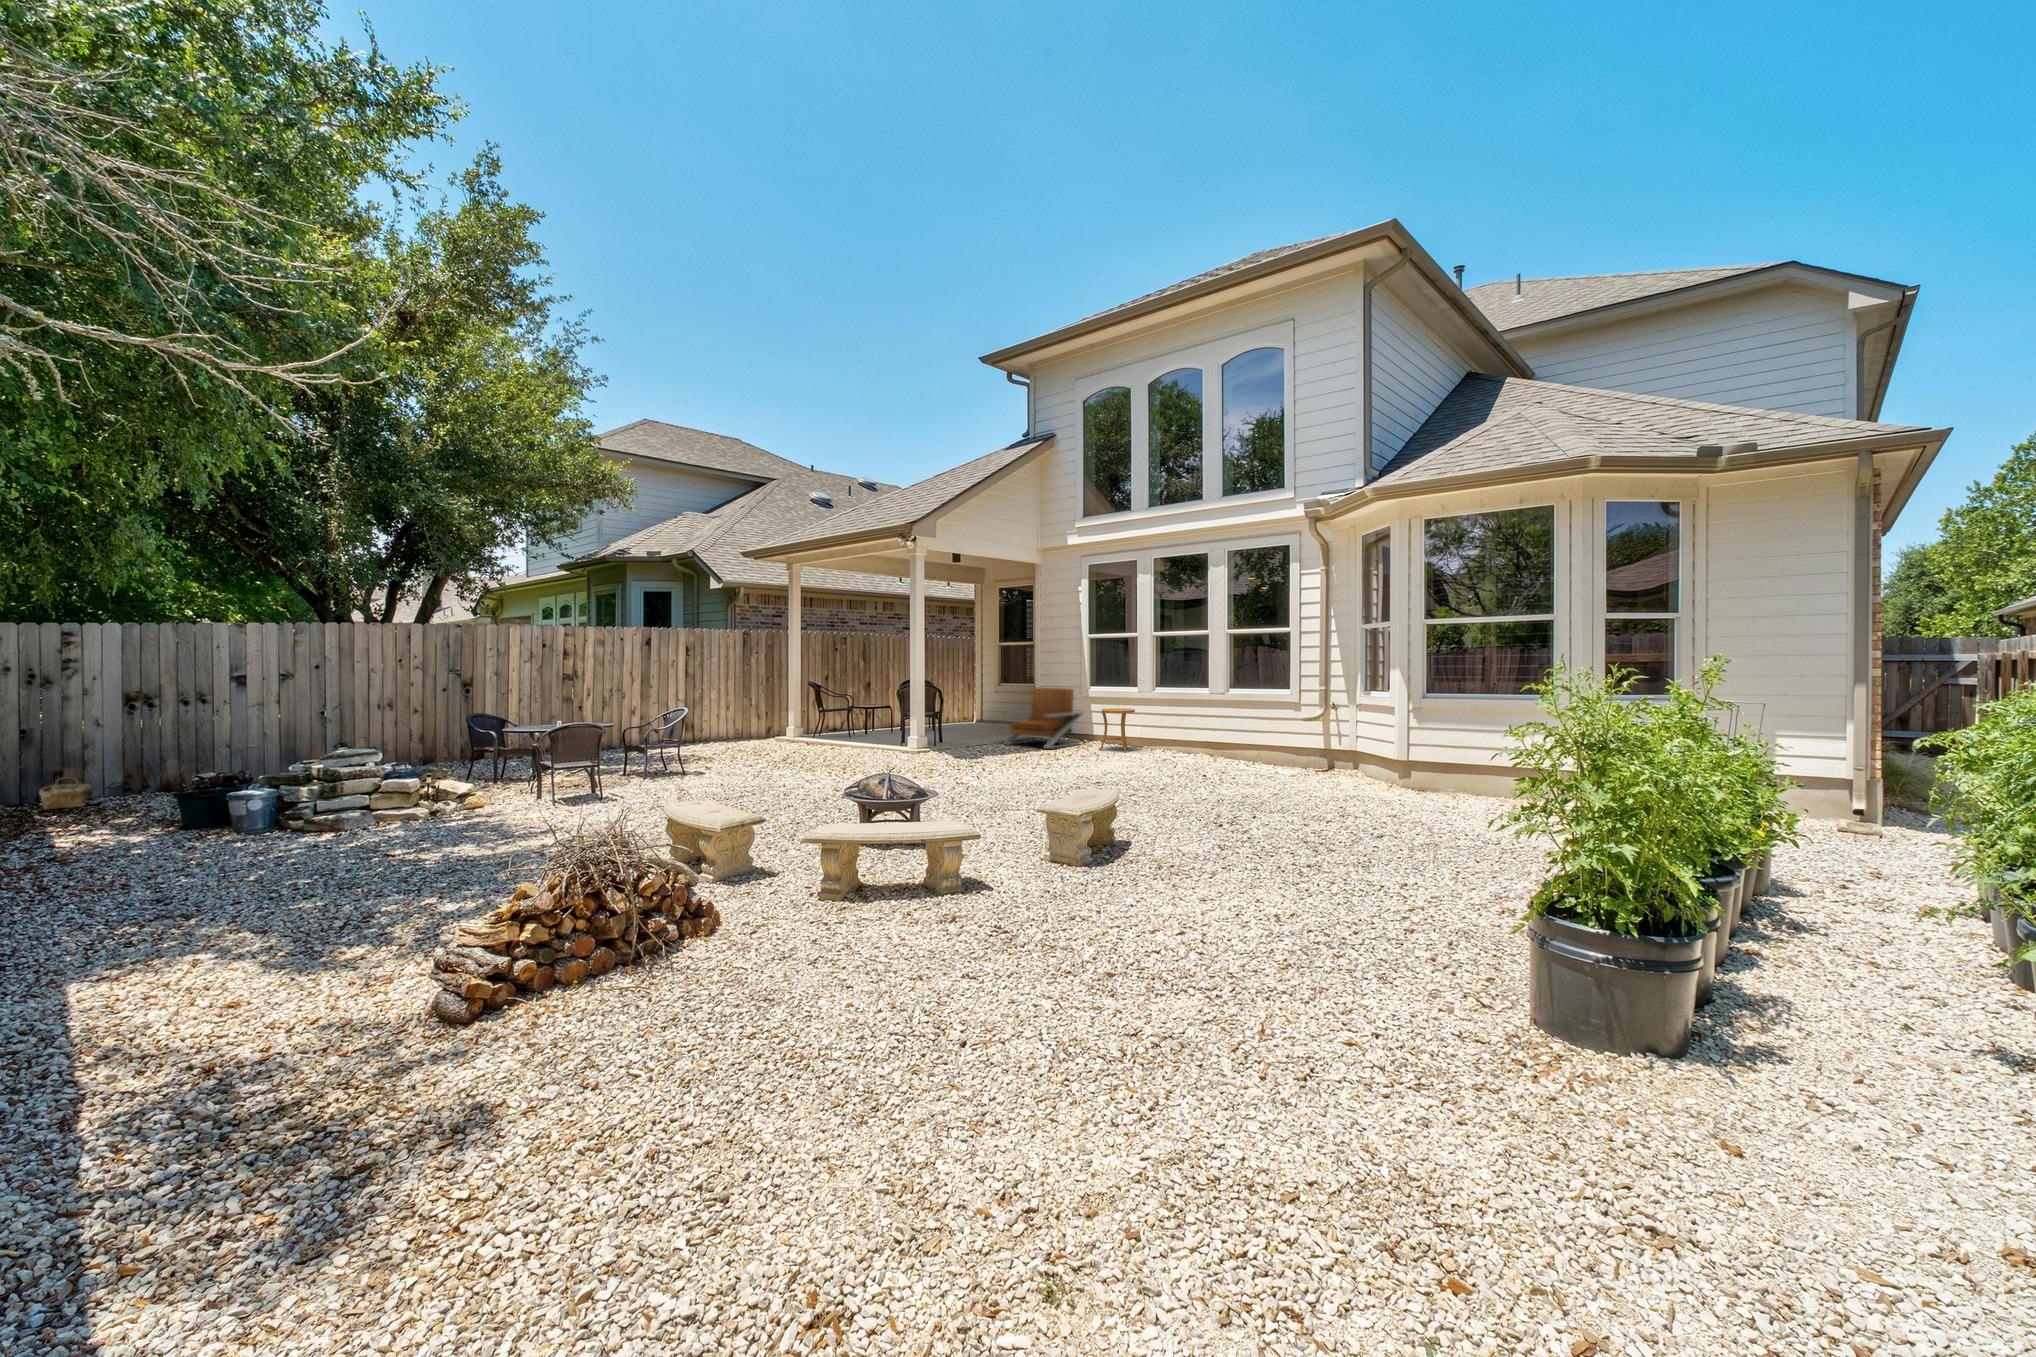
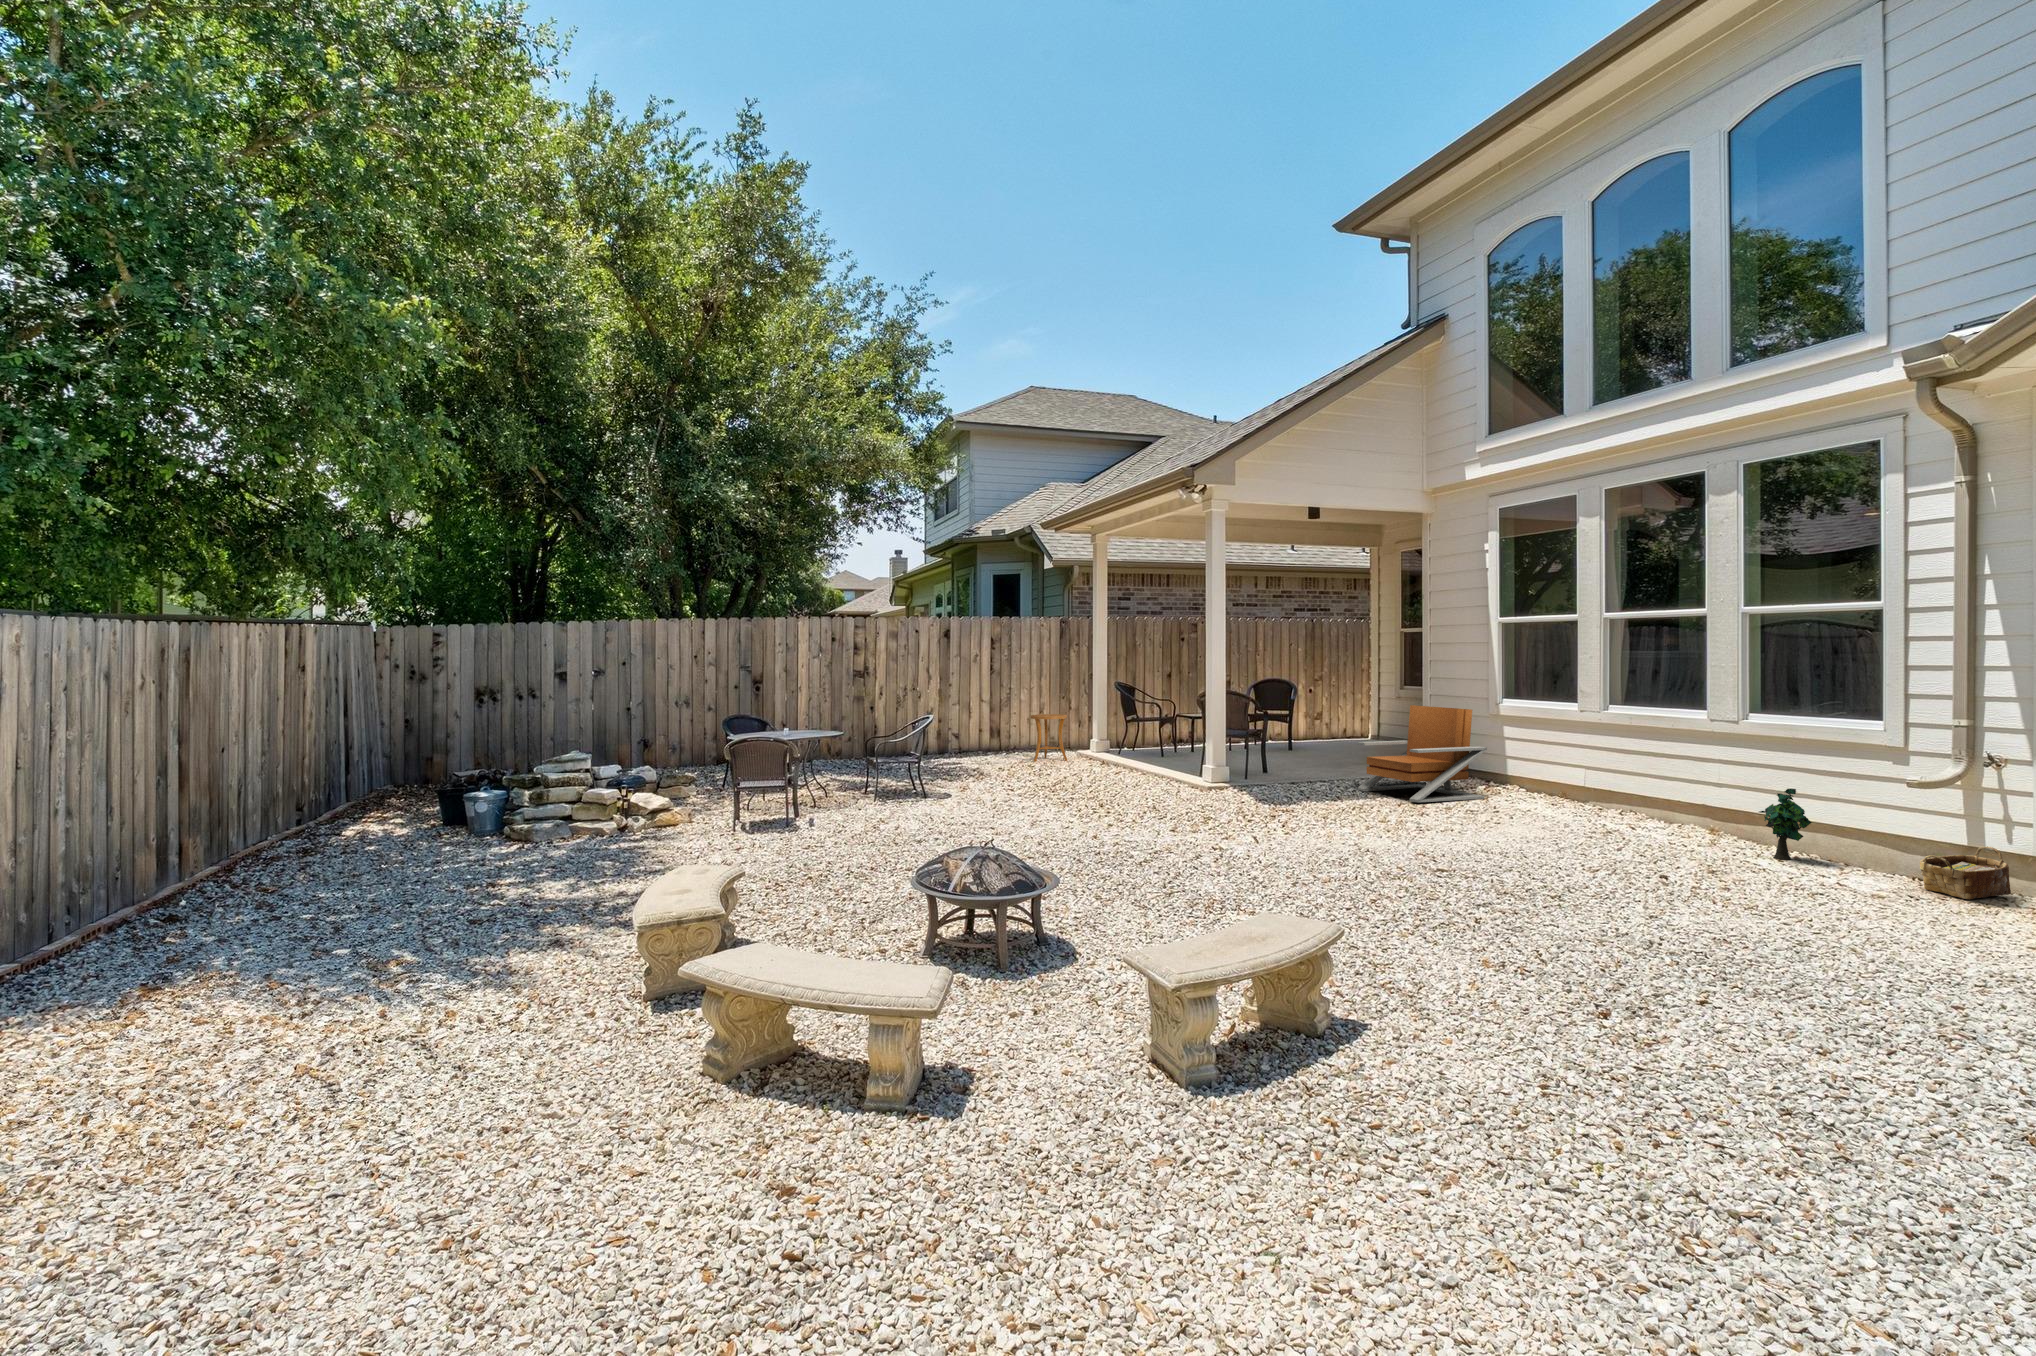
side table: present [1100,708,1135,752] -> present [1030,714,1067,762]
decorative plant: none [1236,726,1260,764] -> present [1759,789,1811,860]
woven basket: present [40,778,91,810] -> present [1920,846,2011,899]

